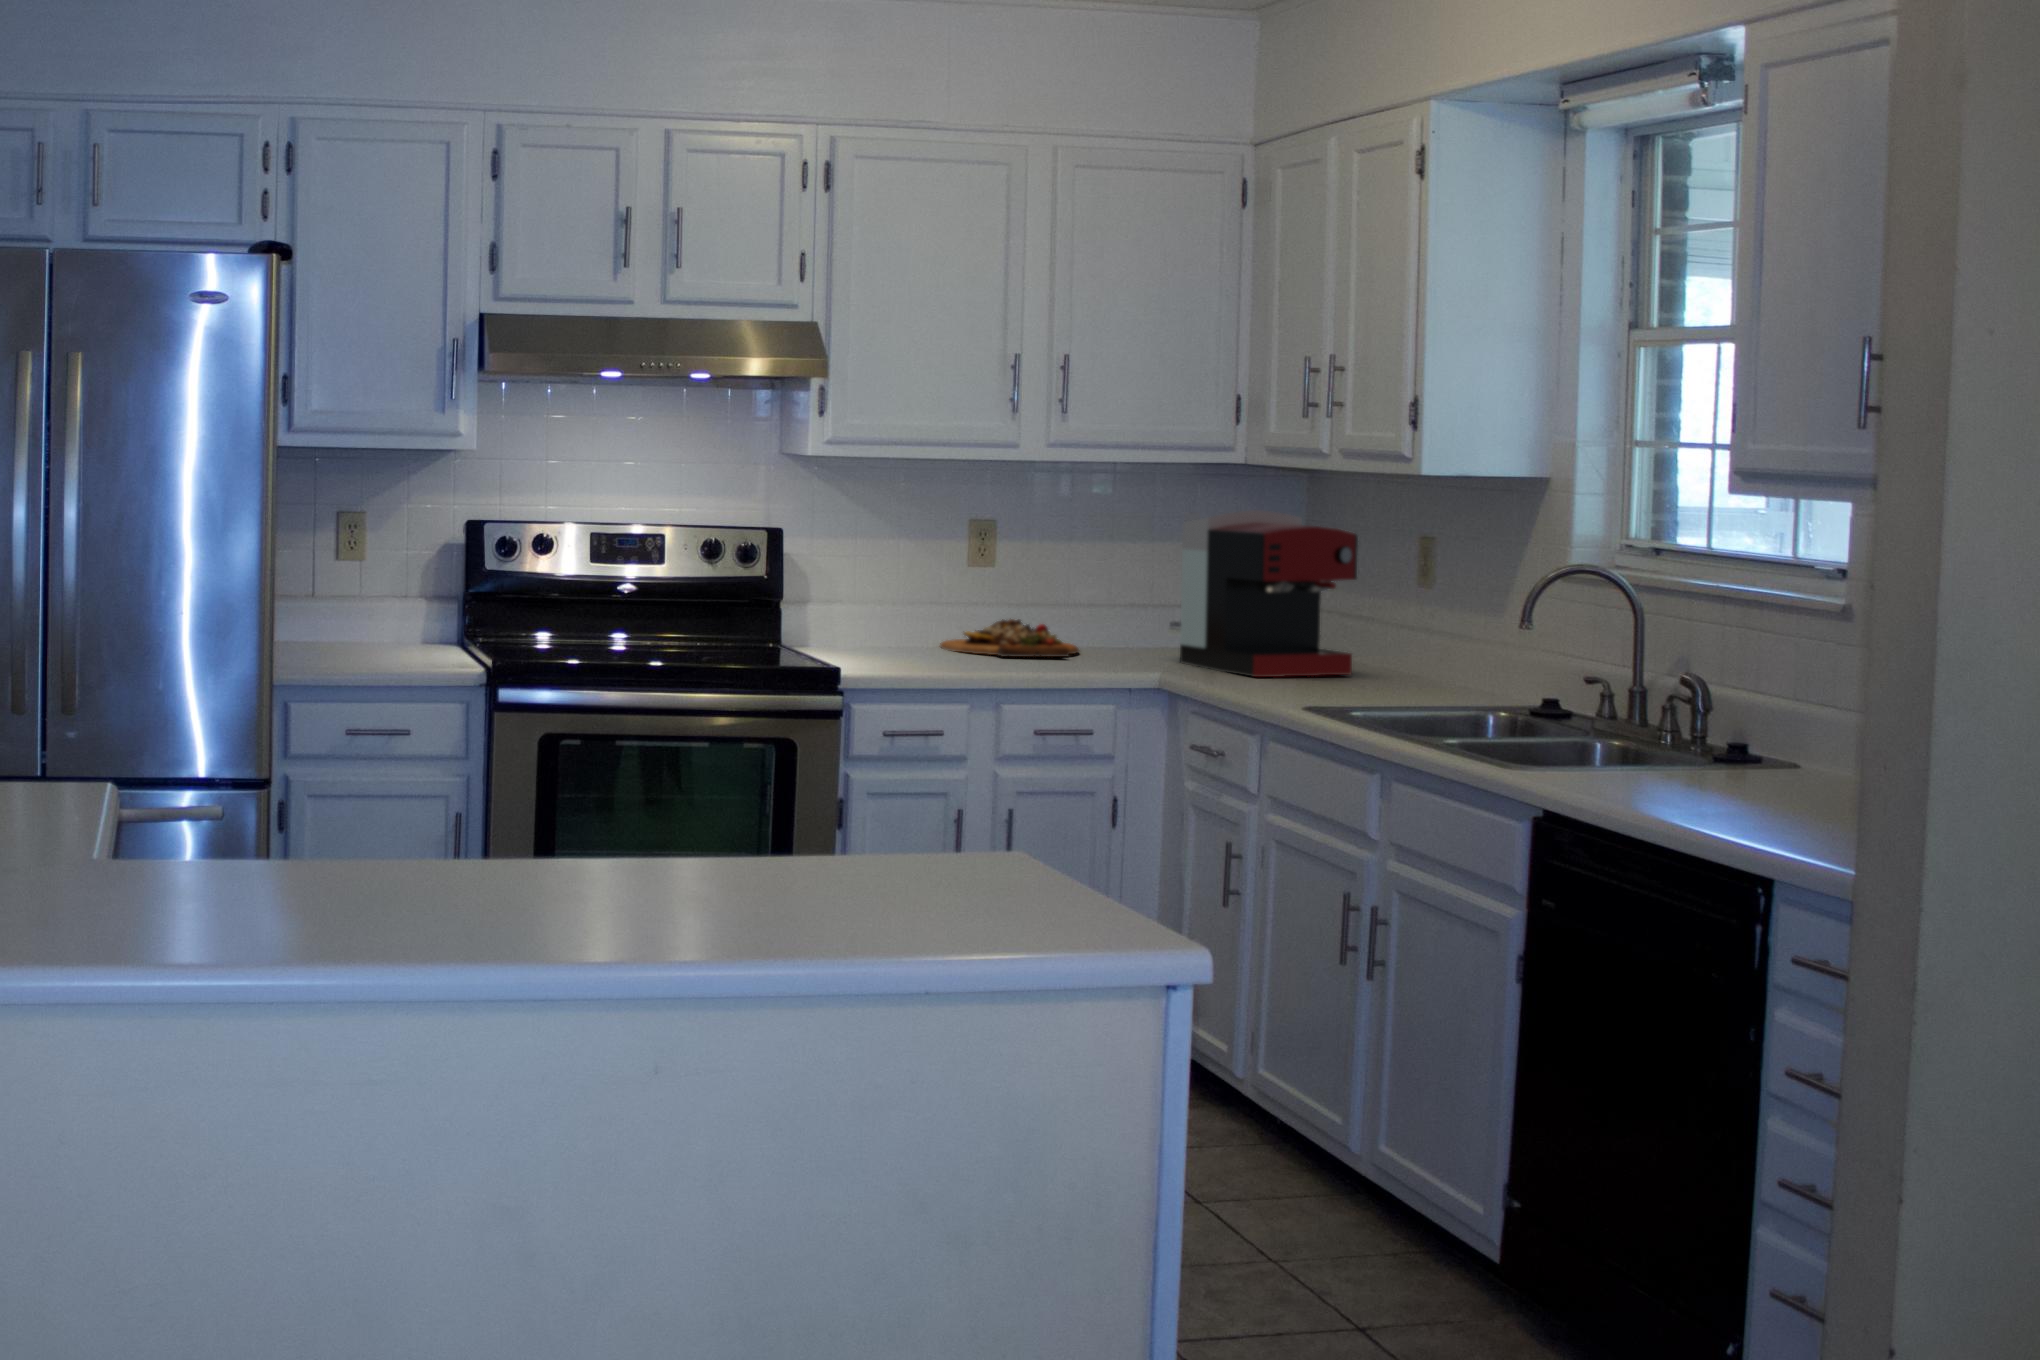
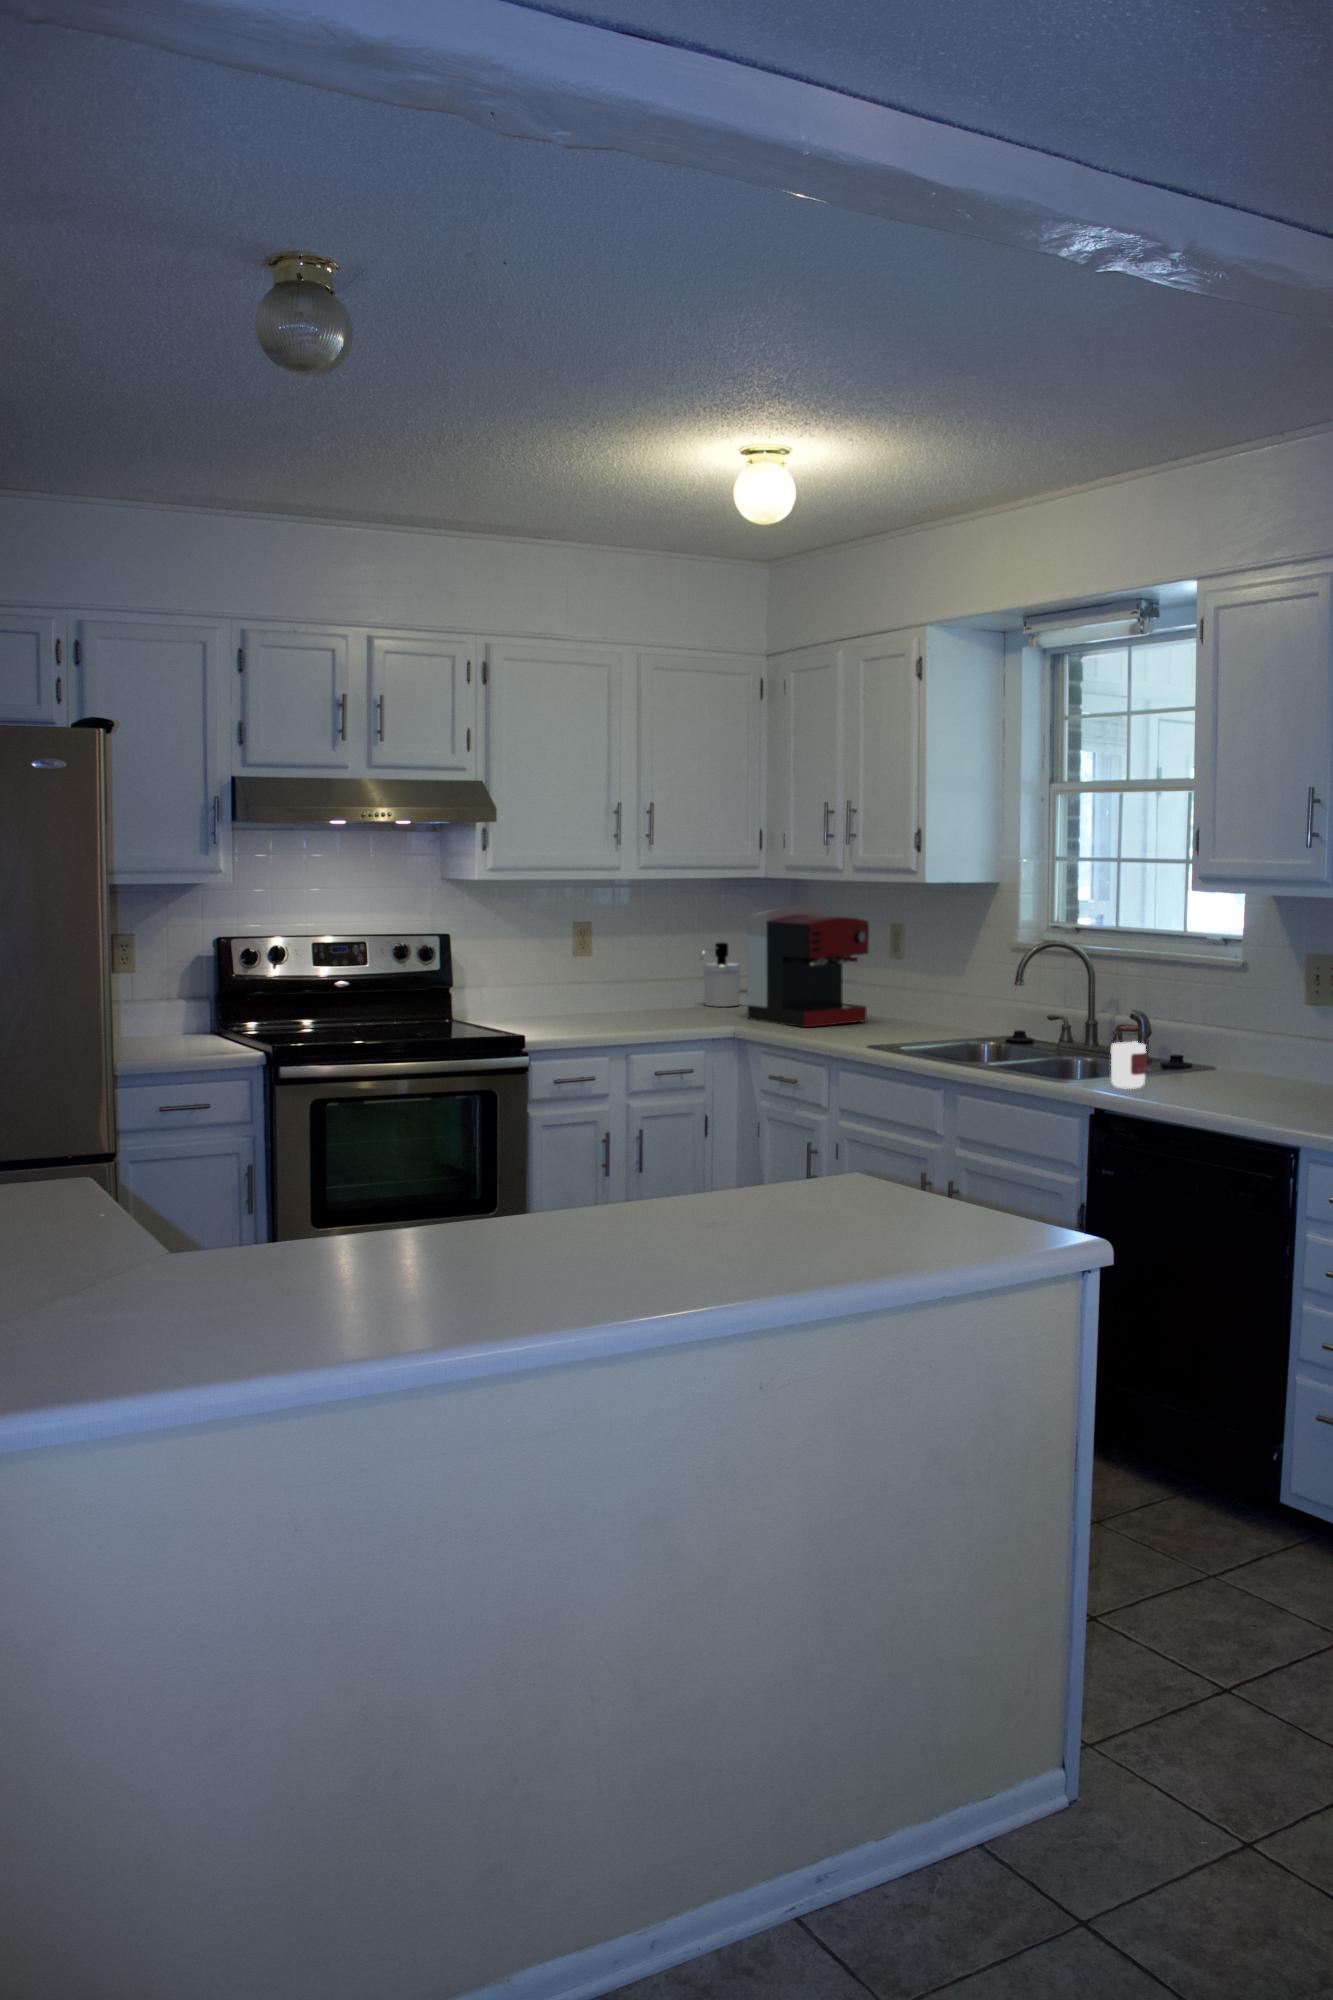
soap dispenser: none [1124,562,1185,647] -> present [700,942,741,1007]
cutting board: present [940,619,1079,657] -> none [572,992,676,1022]
jar: none [1708,690,1776,792] -> present [1110,1026,1147,1089]

